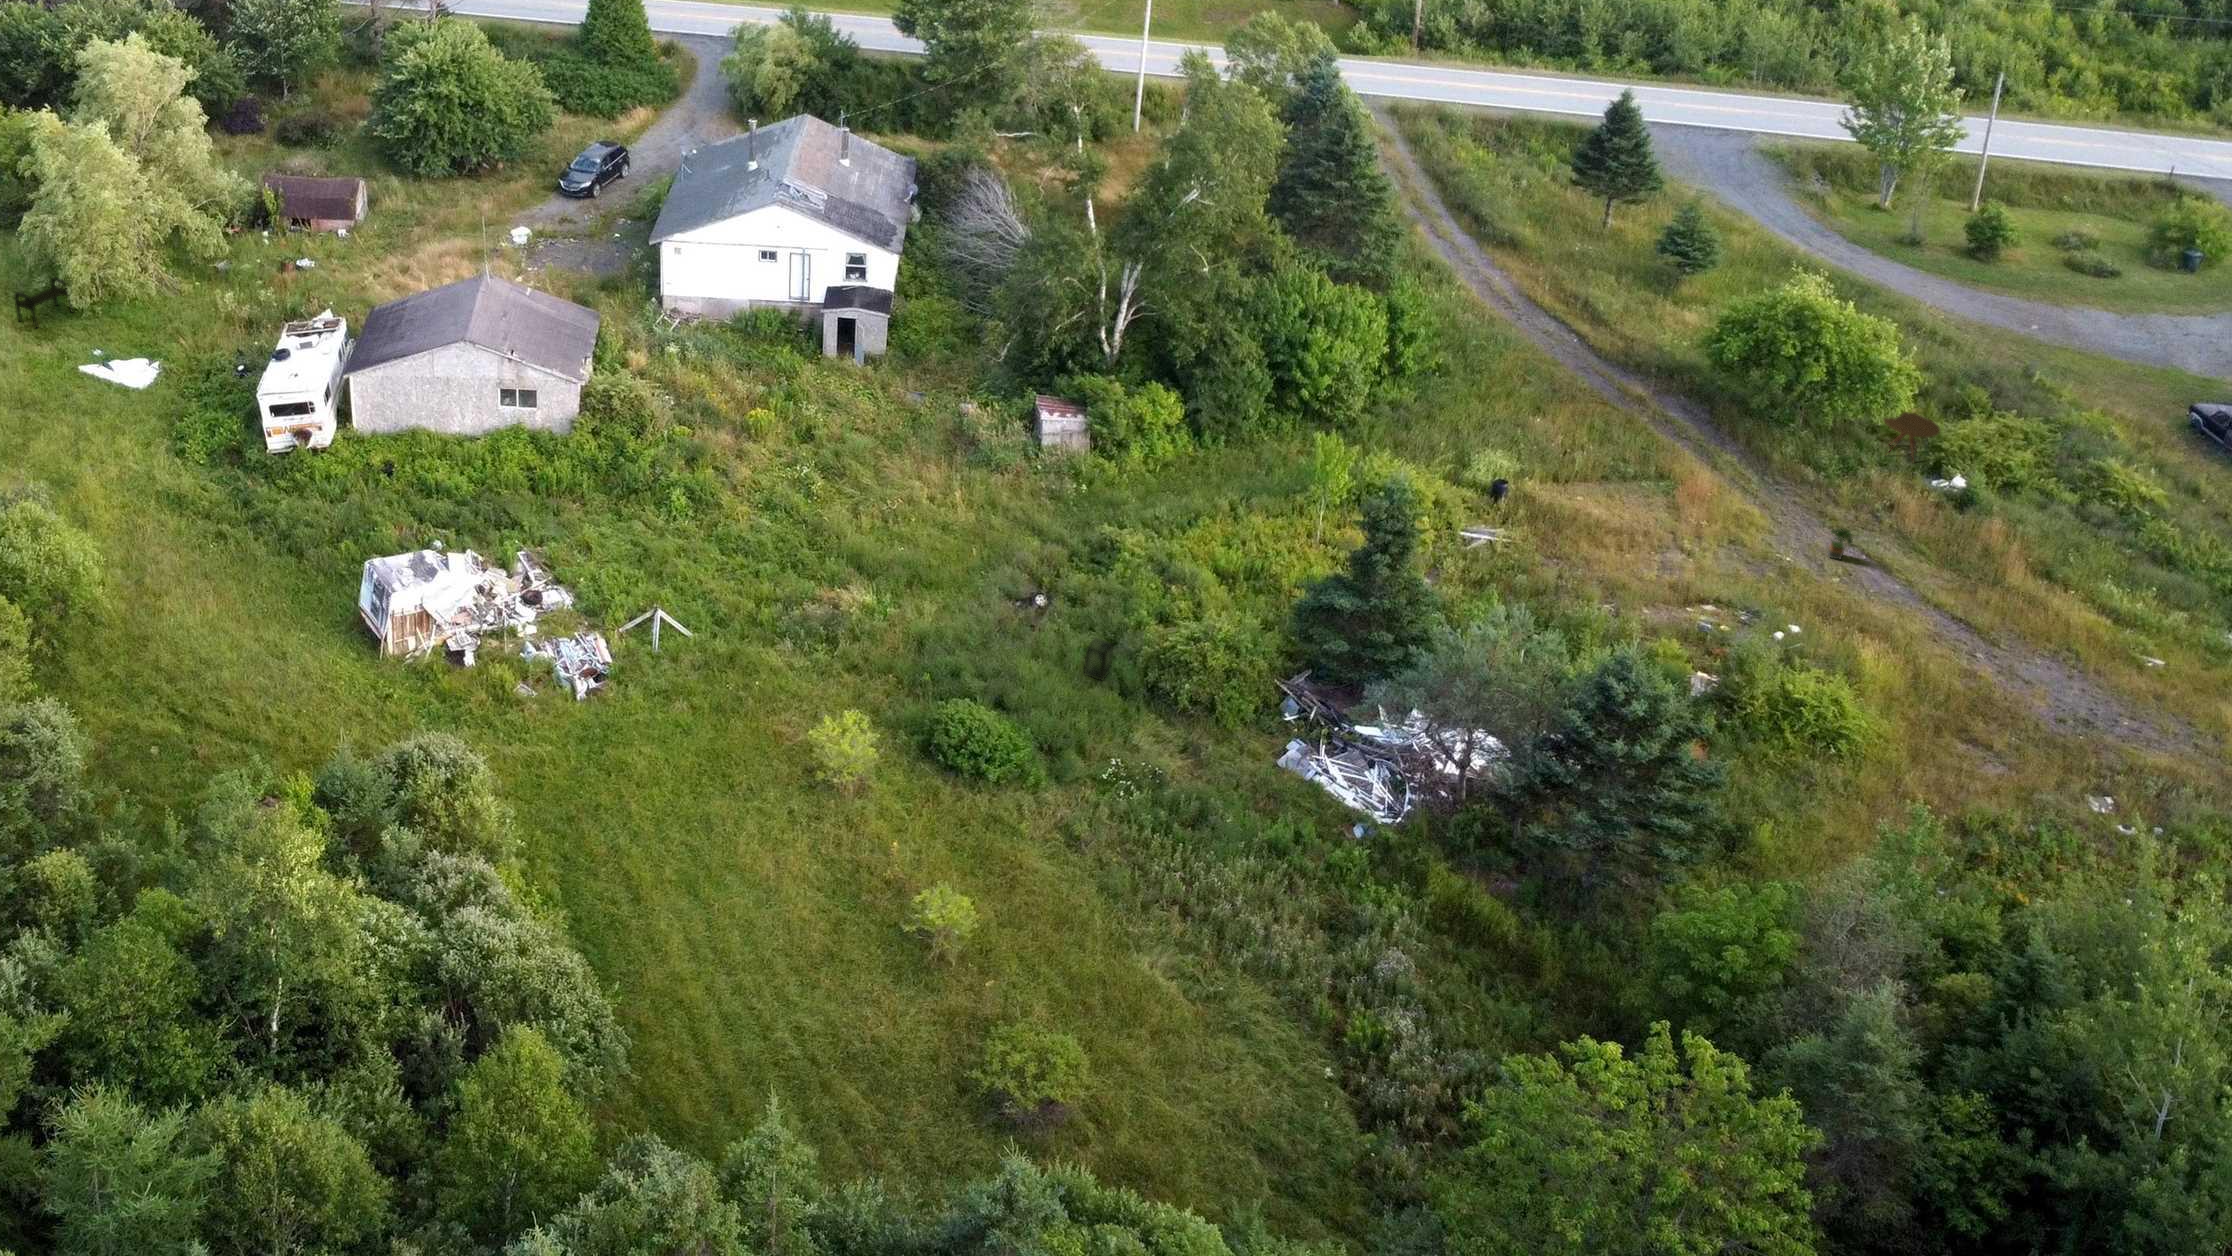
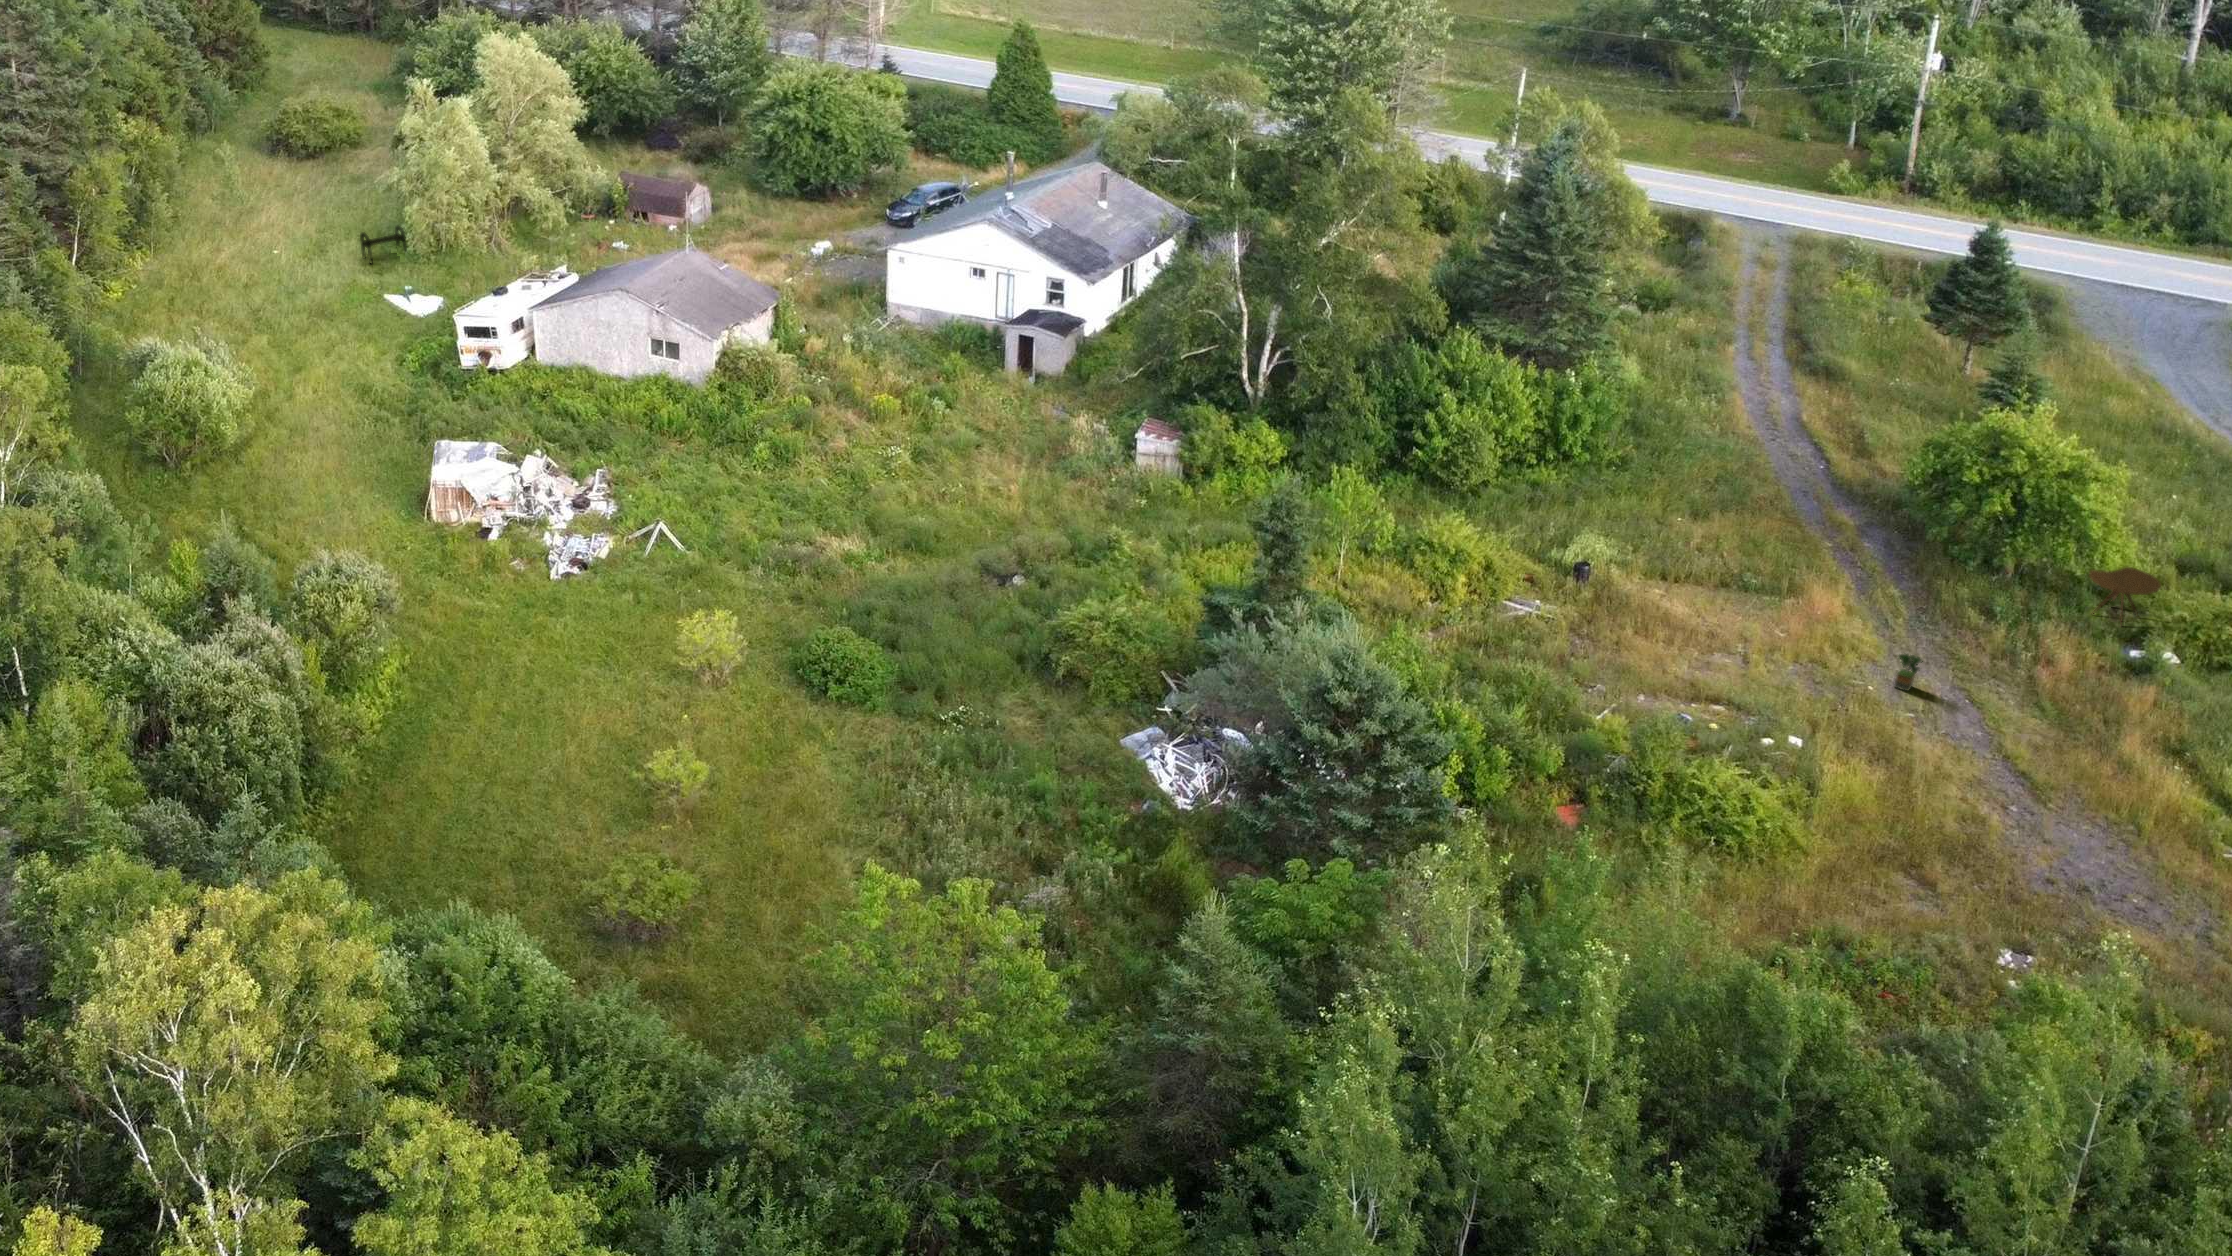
storage box: present [1084,638,1113,680] -> none [991,604,1020,646]

